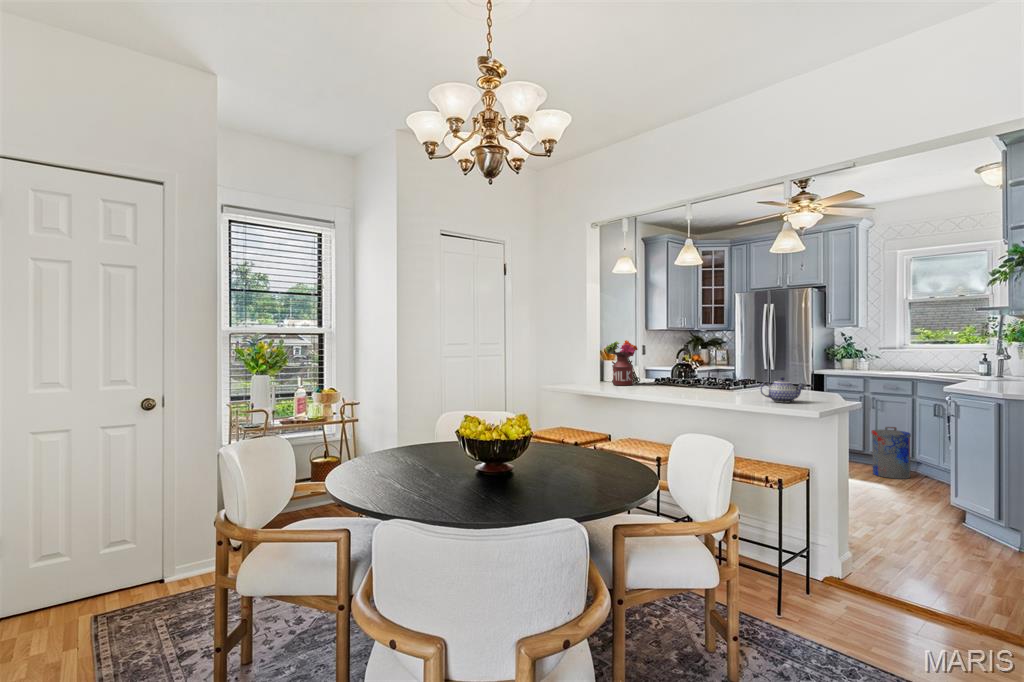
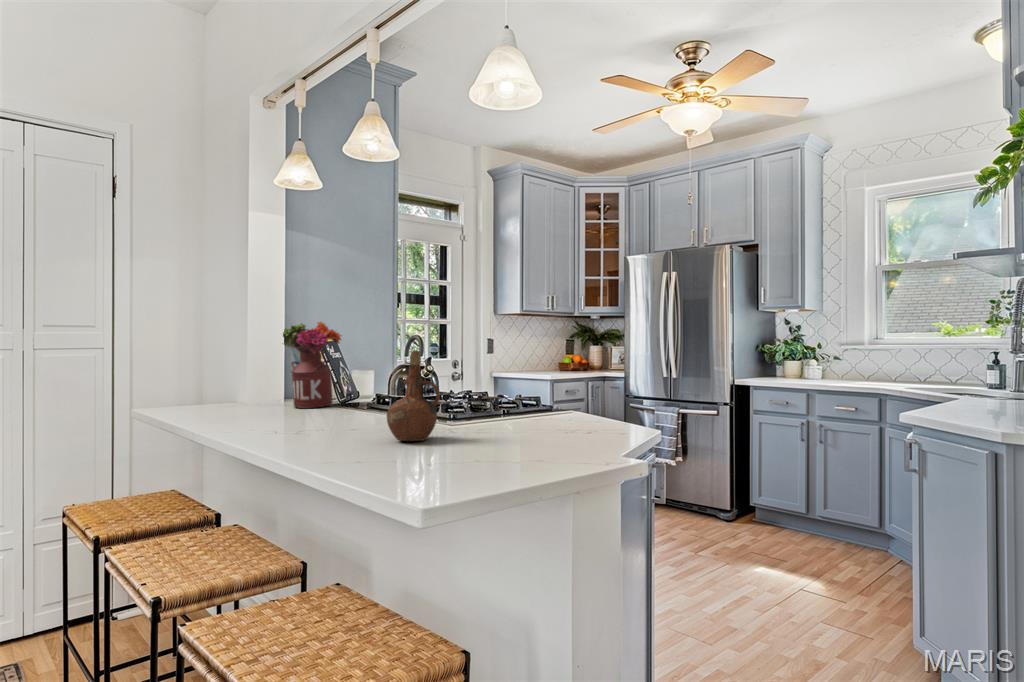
ceramic pitcher: none [721,358,746,398] -> present [387,351,440,441]
teapot: present [760,377,804,402] -> none [438,395,533,455]
trash can: present [872,427,911,479] -> none [813,475,874,566]

